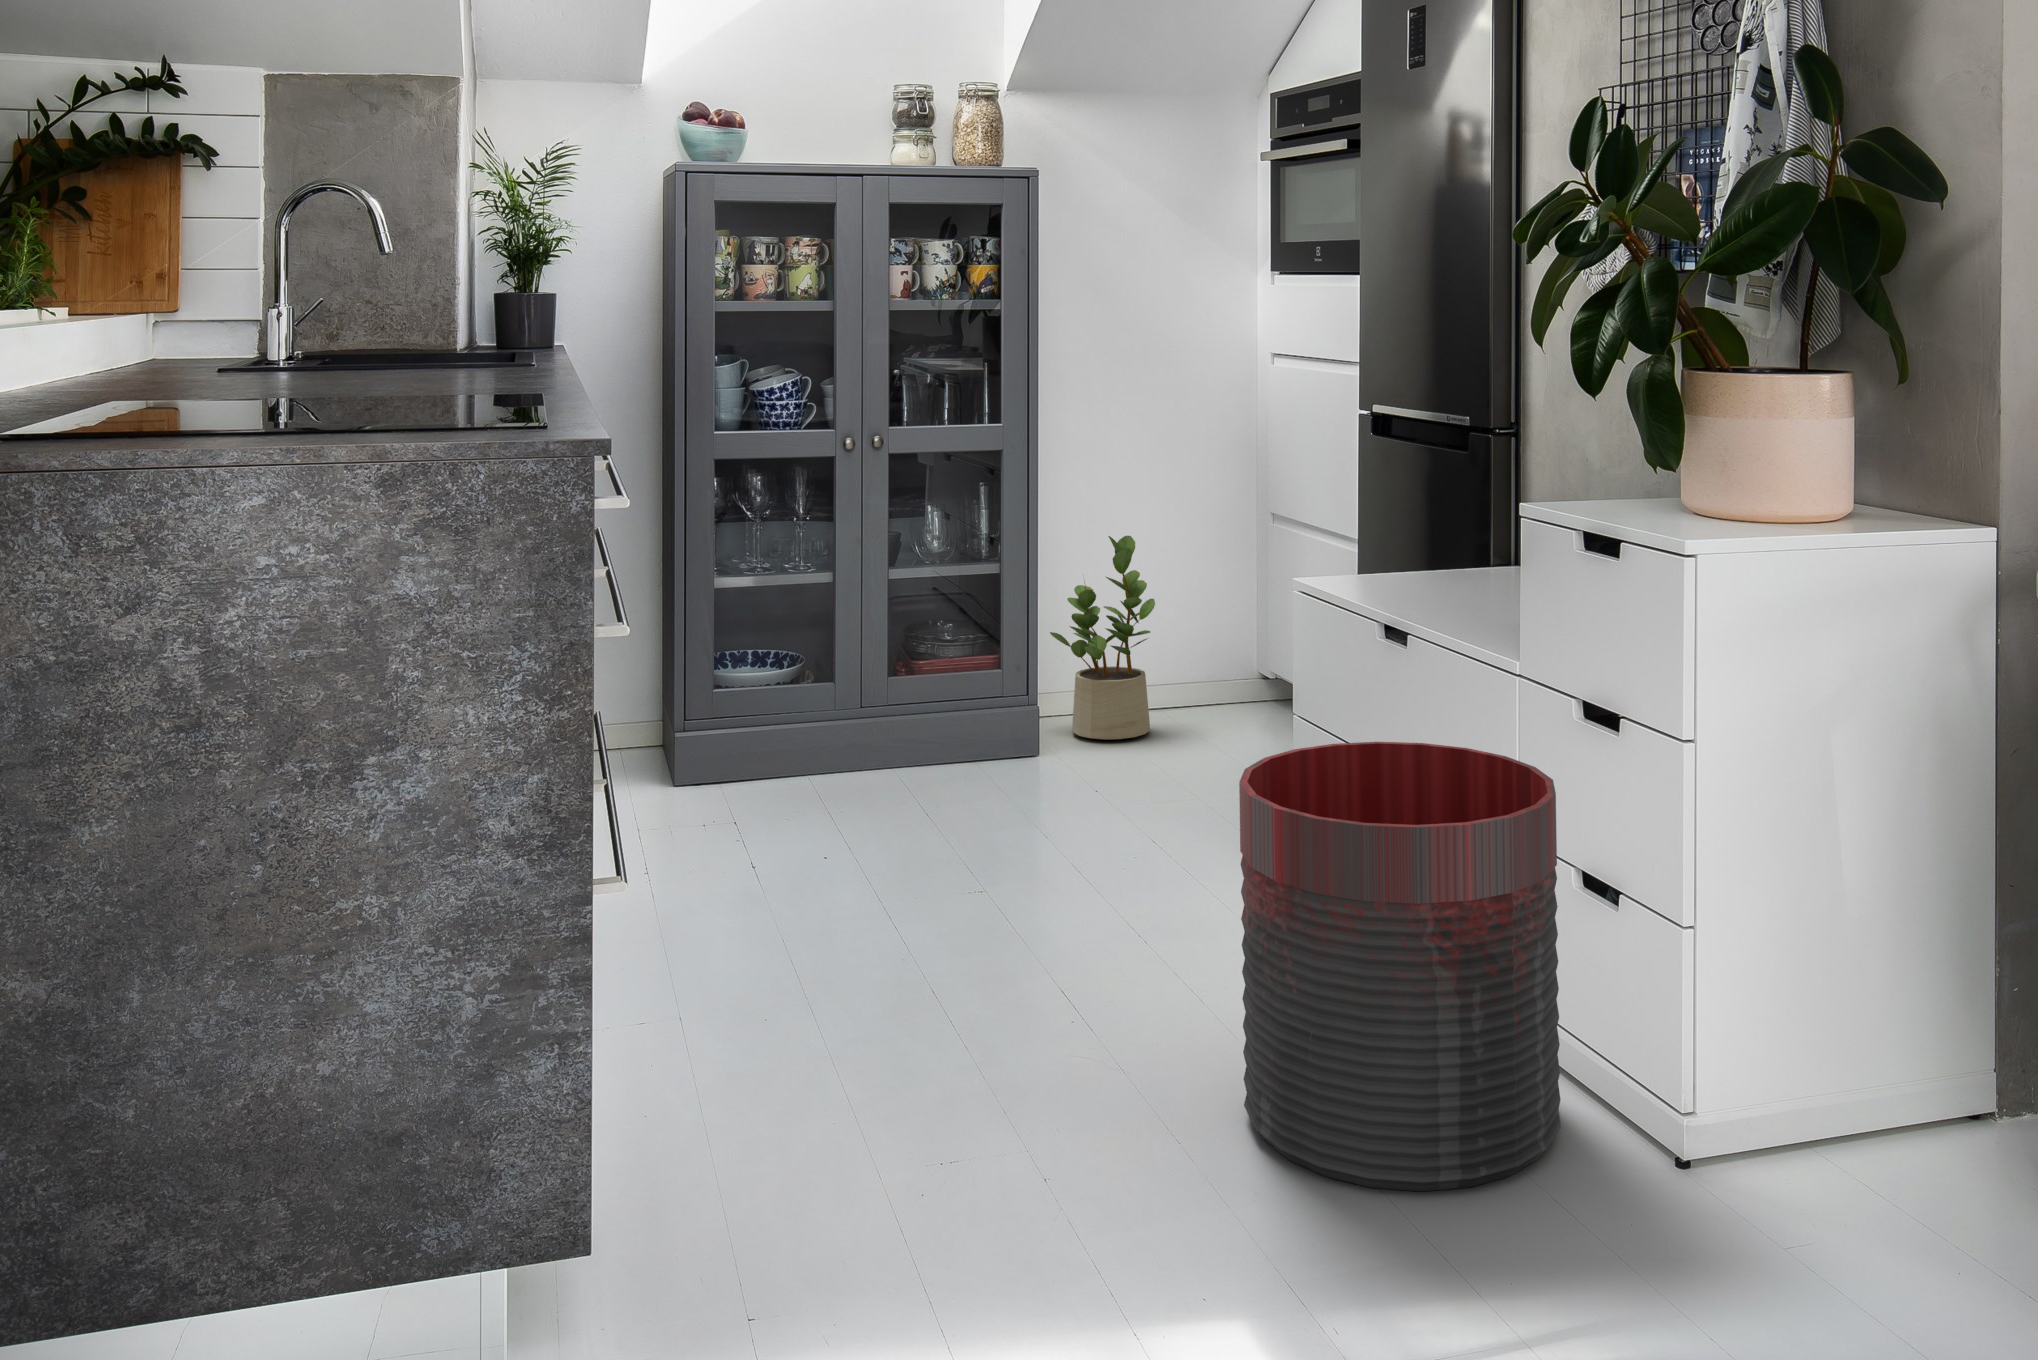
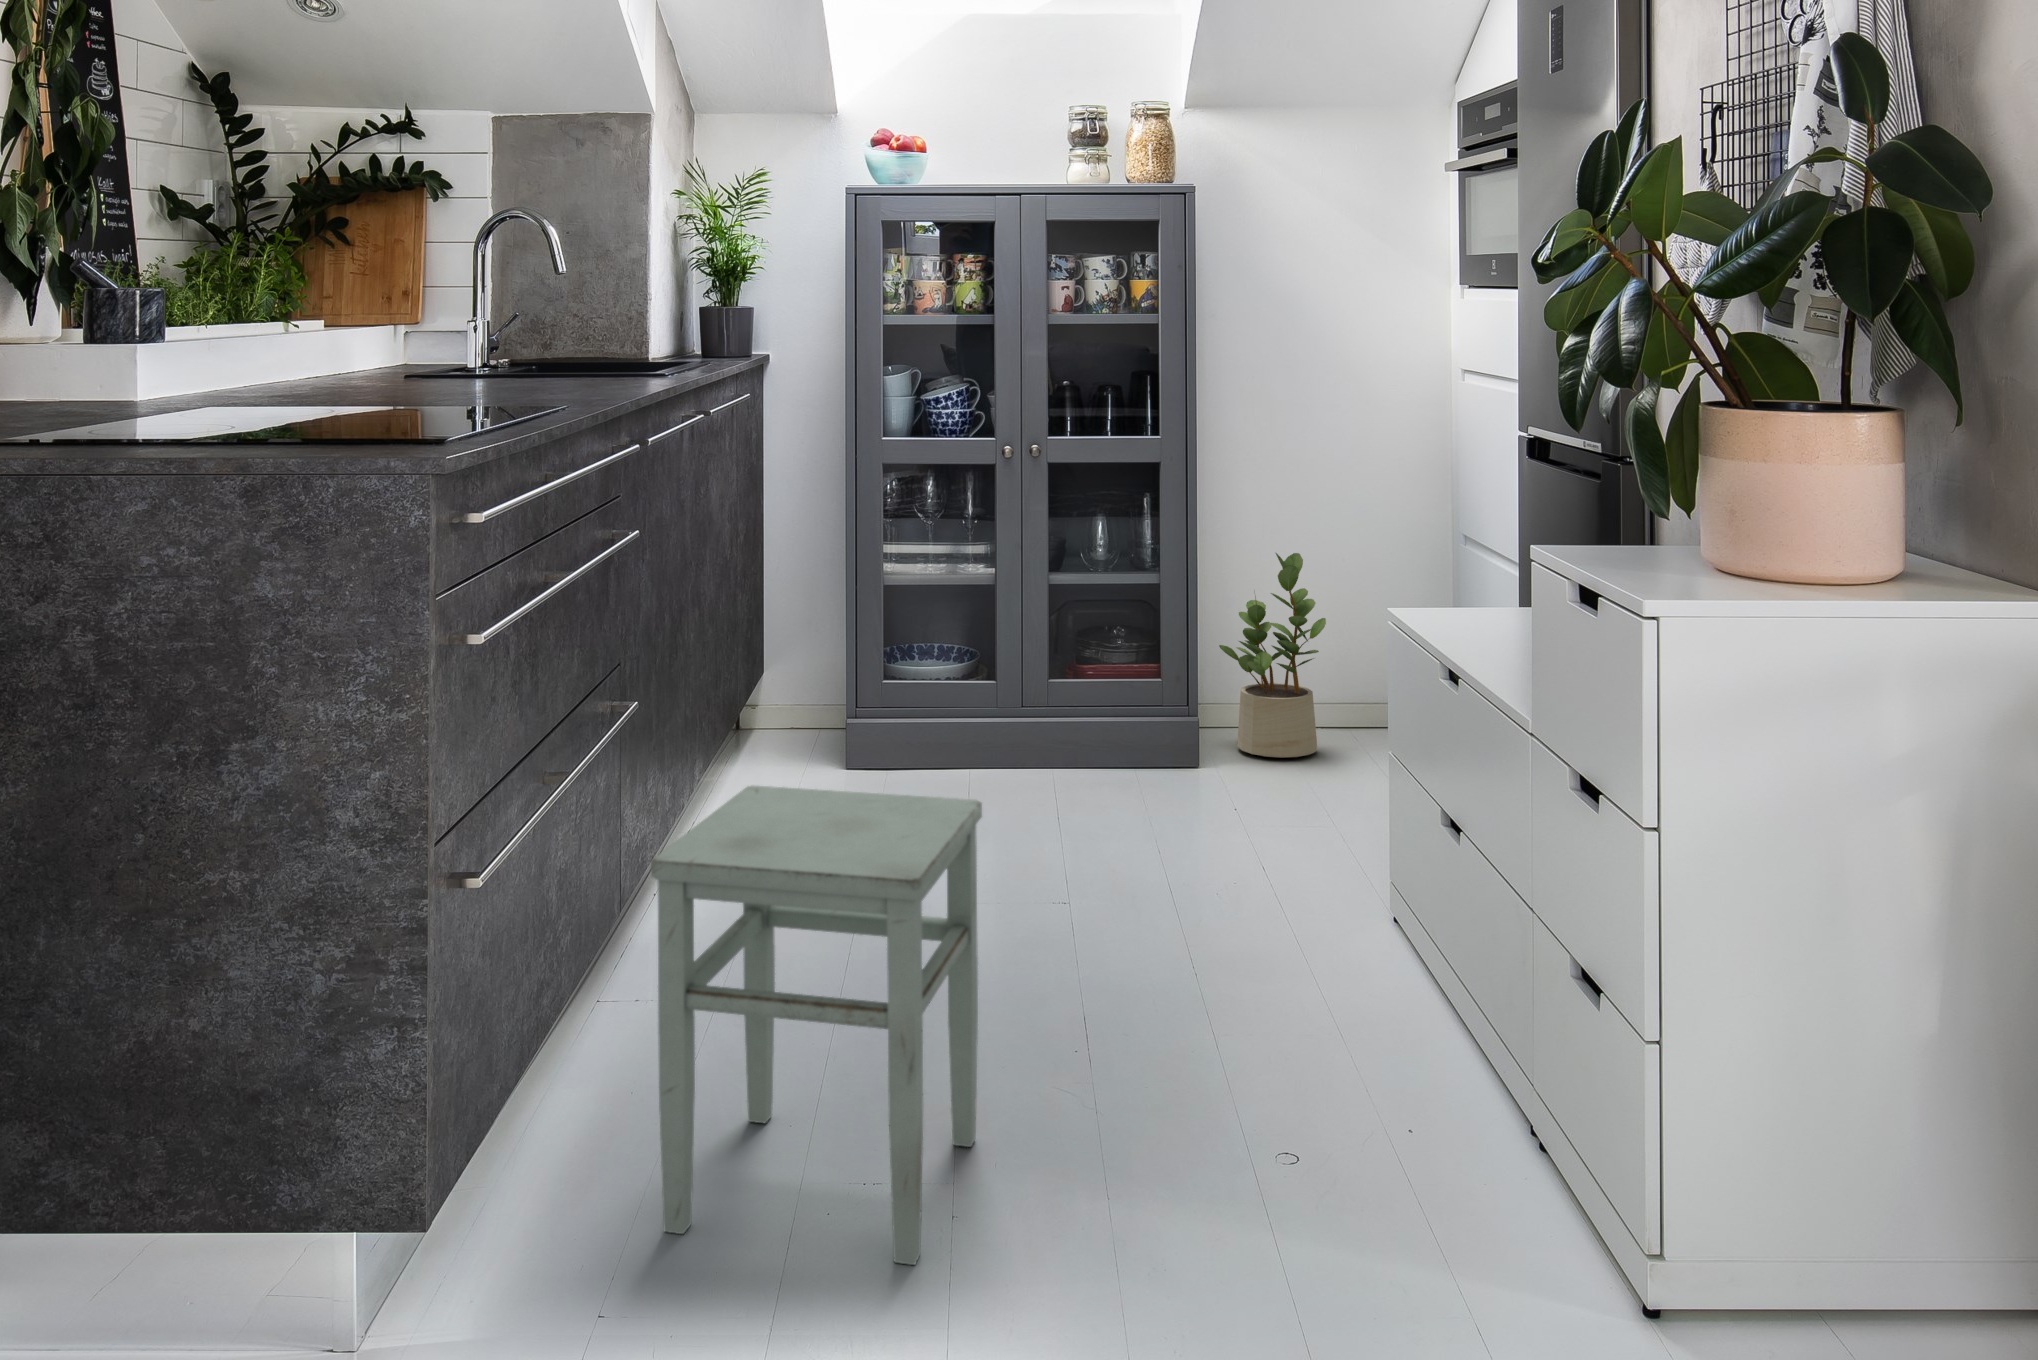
trash can: present [1239,742,1561,1191] -> none [1188,784,1533,1273]
stool: none [740,790,1040,1279] -> present [651,786,982,1265]

